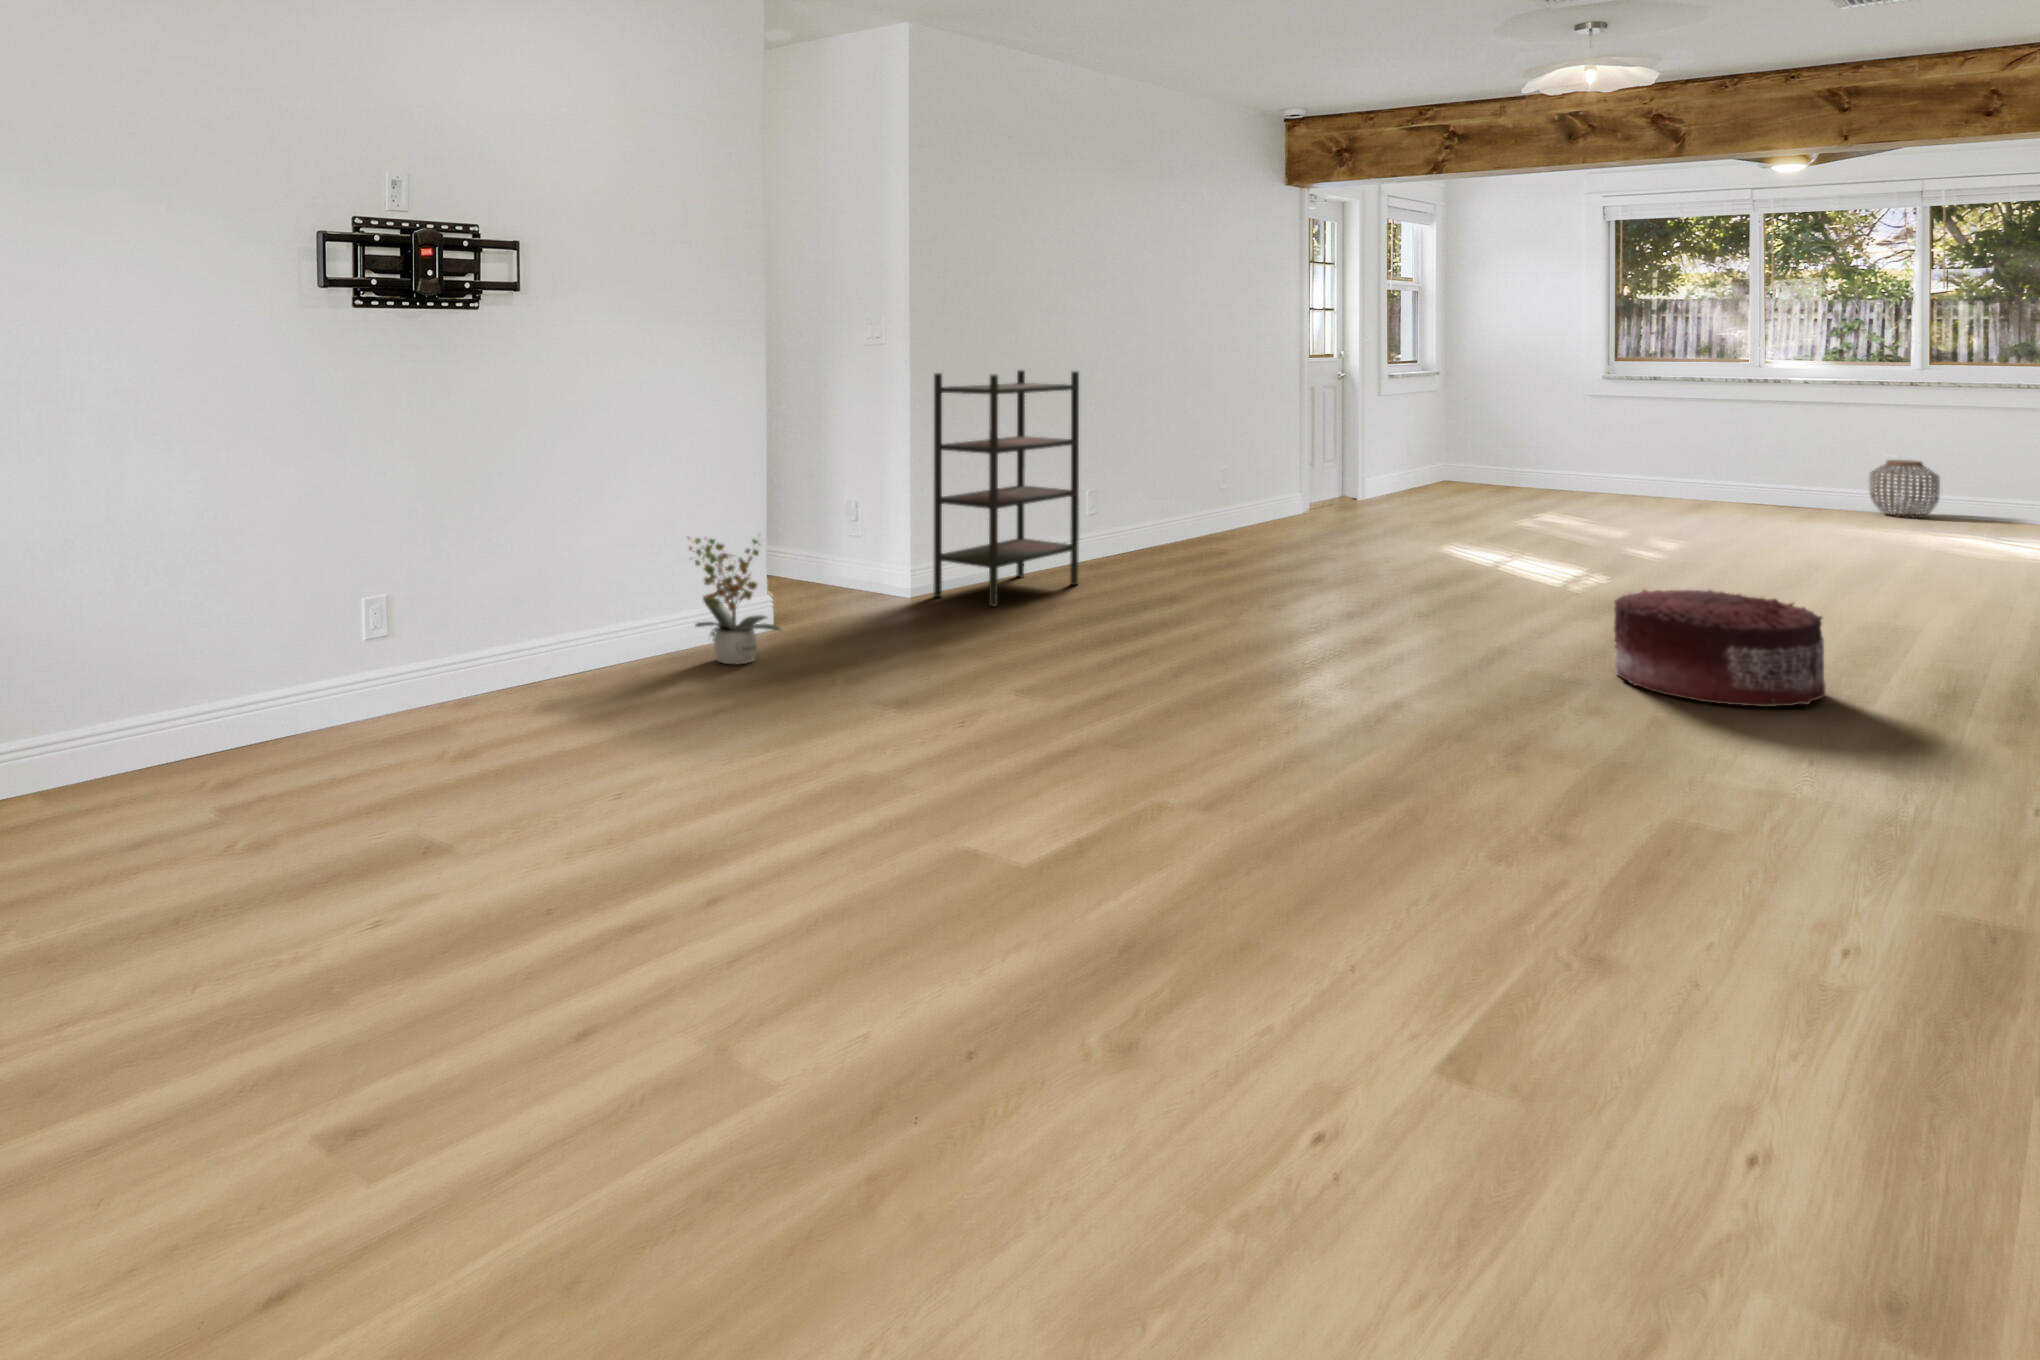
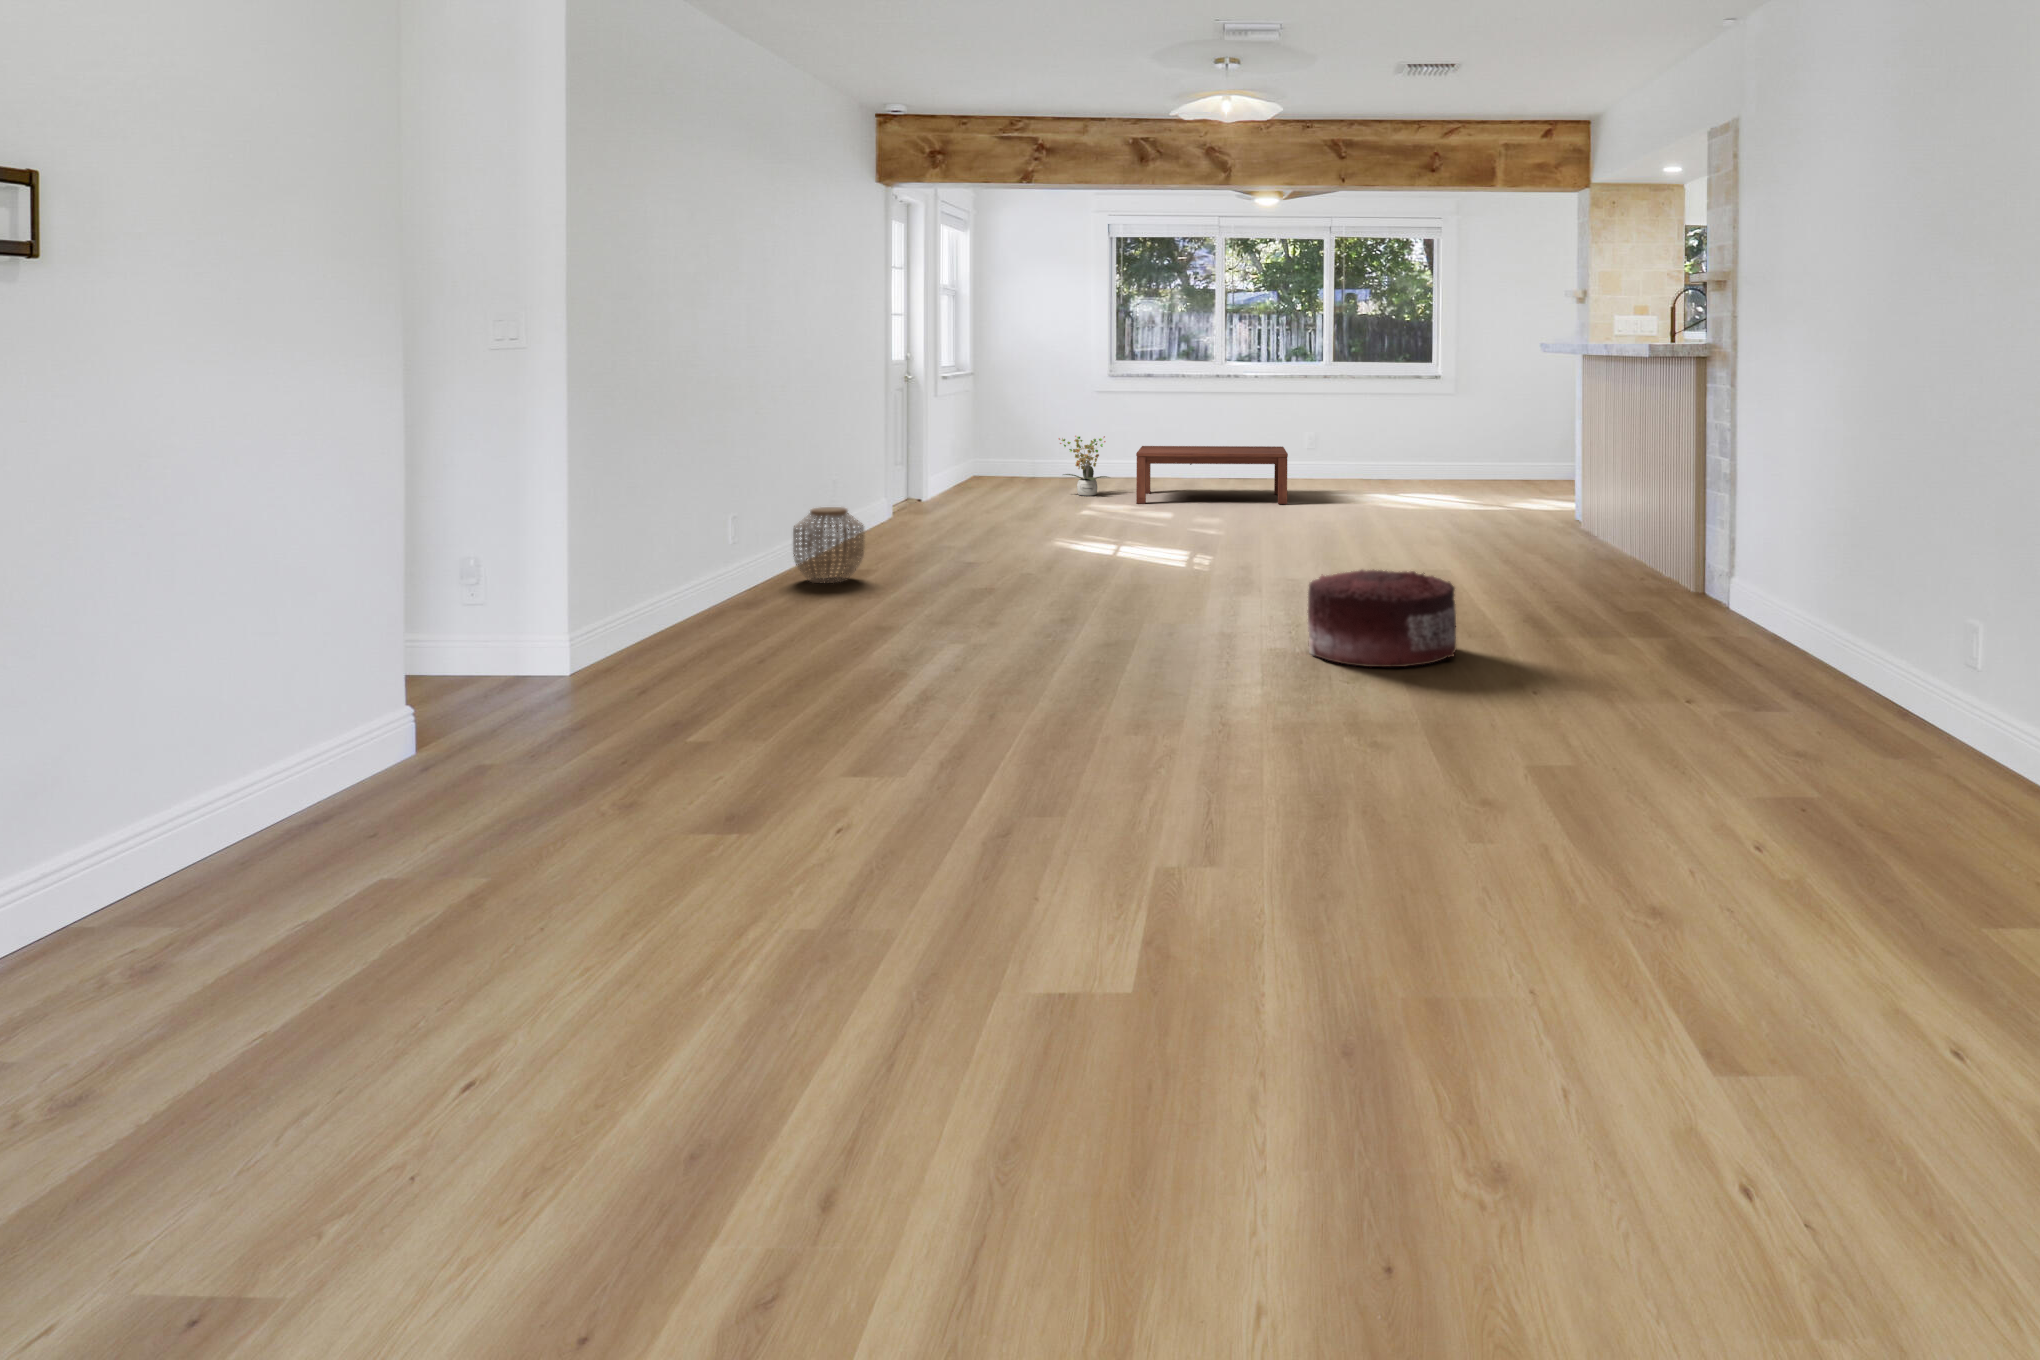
bookshelf: present [934,370,1079,606] -> none [585,385,749,685]
coffee table: none [1612,444,1833,521] -> present [1136,446,1288,504]
woven basket: present [1869,460,1940,518] -> present [793,507,864,583]
potted plant: present [689,538,781,664] -> present [1059,436,1109,496]

